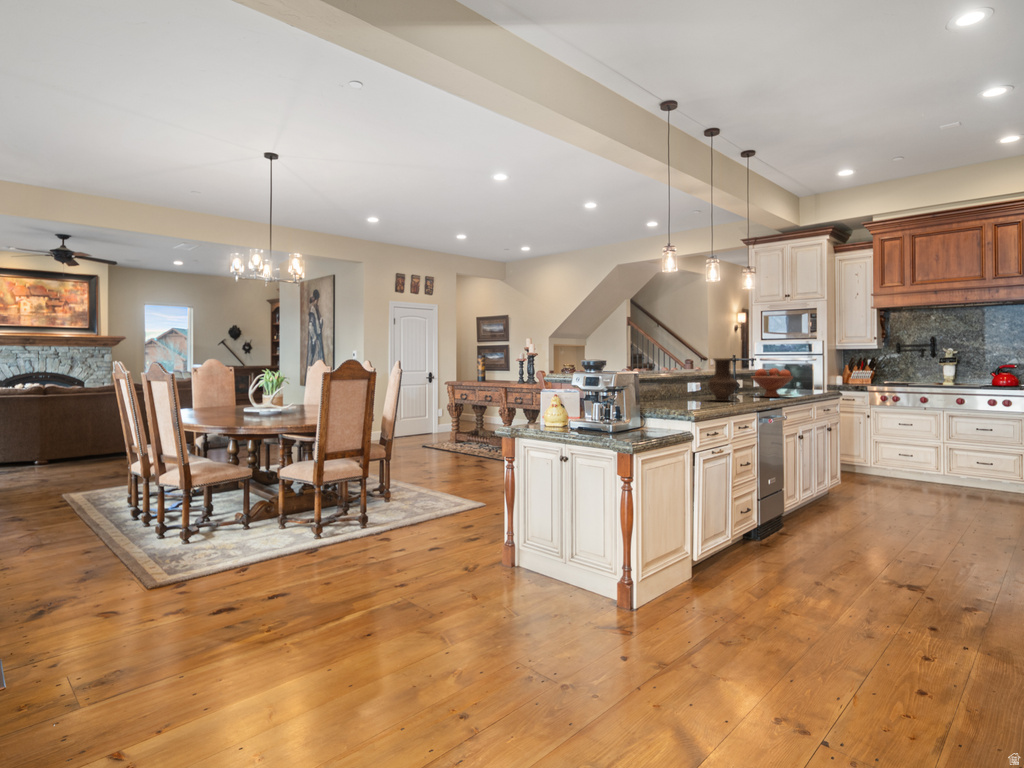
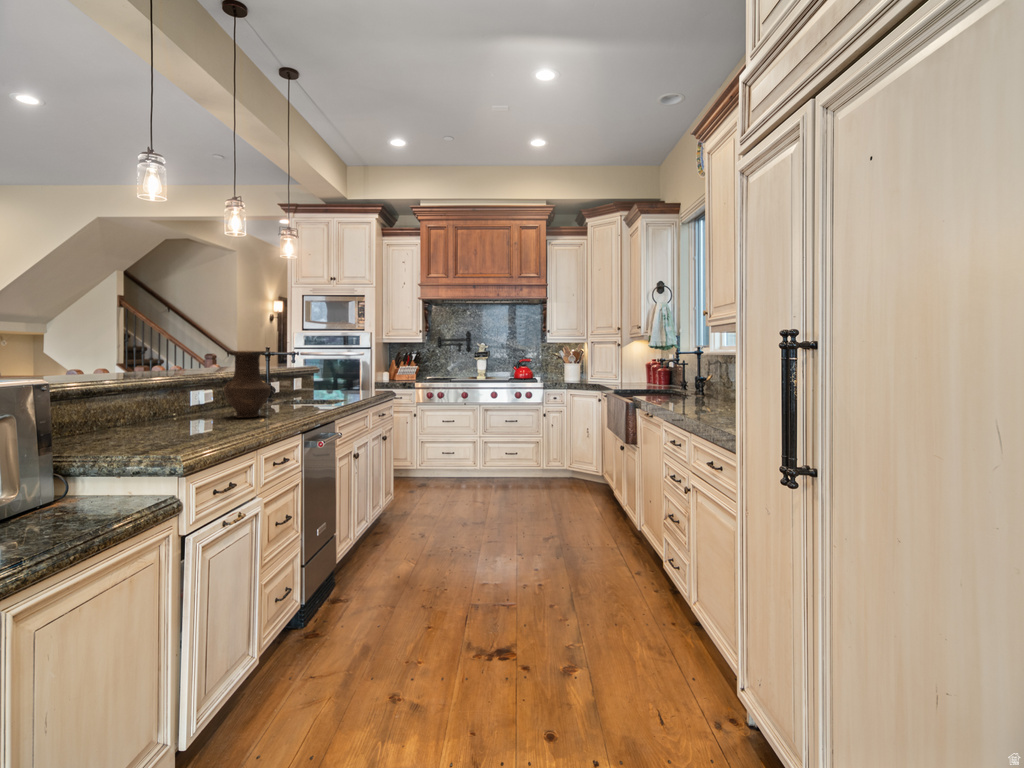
fruit bowl: present [751,368,793,397] -> none [290,365,346,405]

